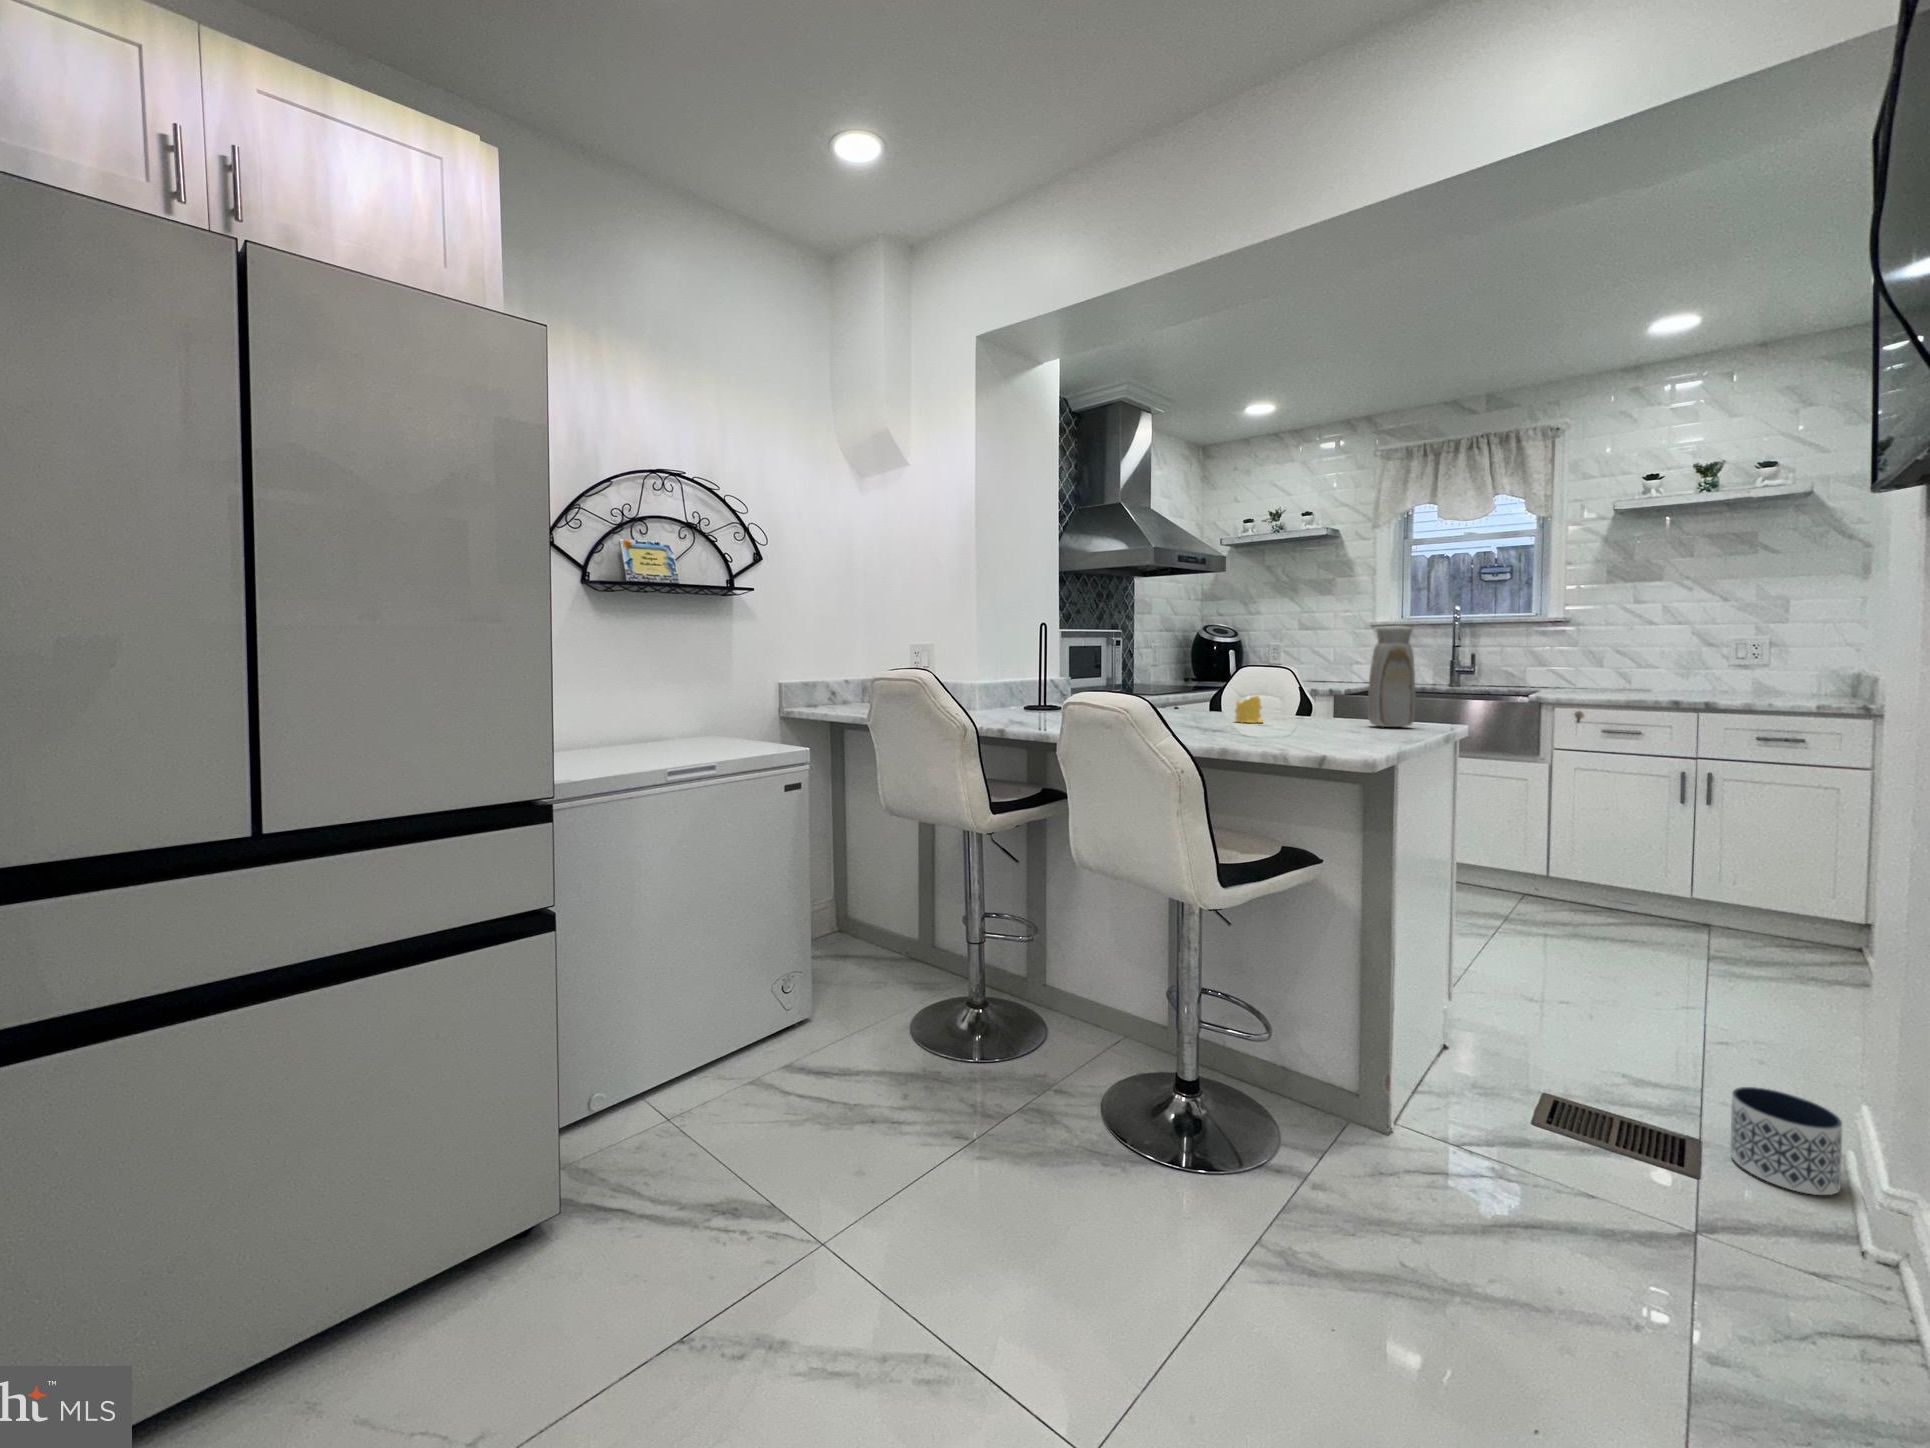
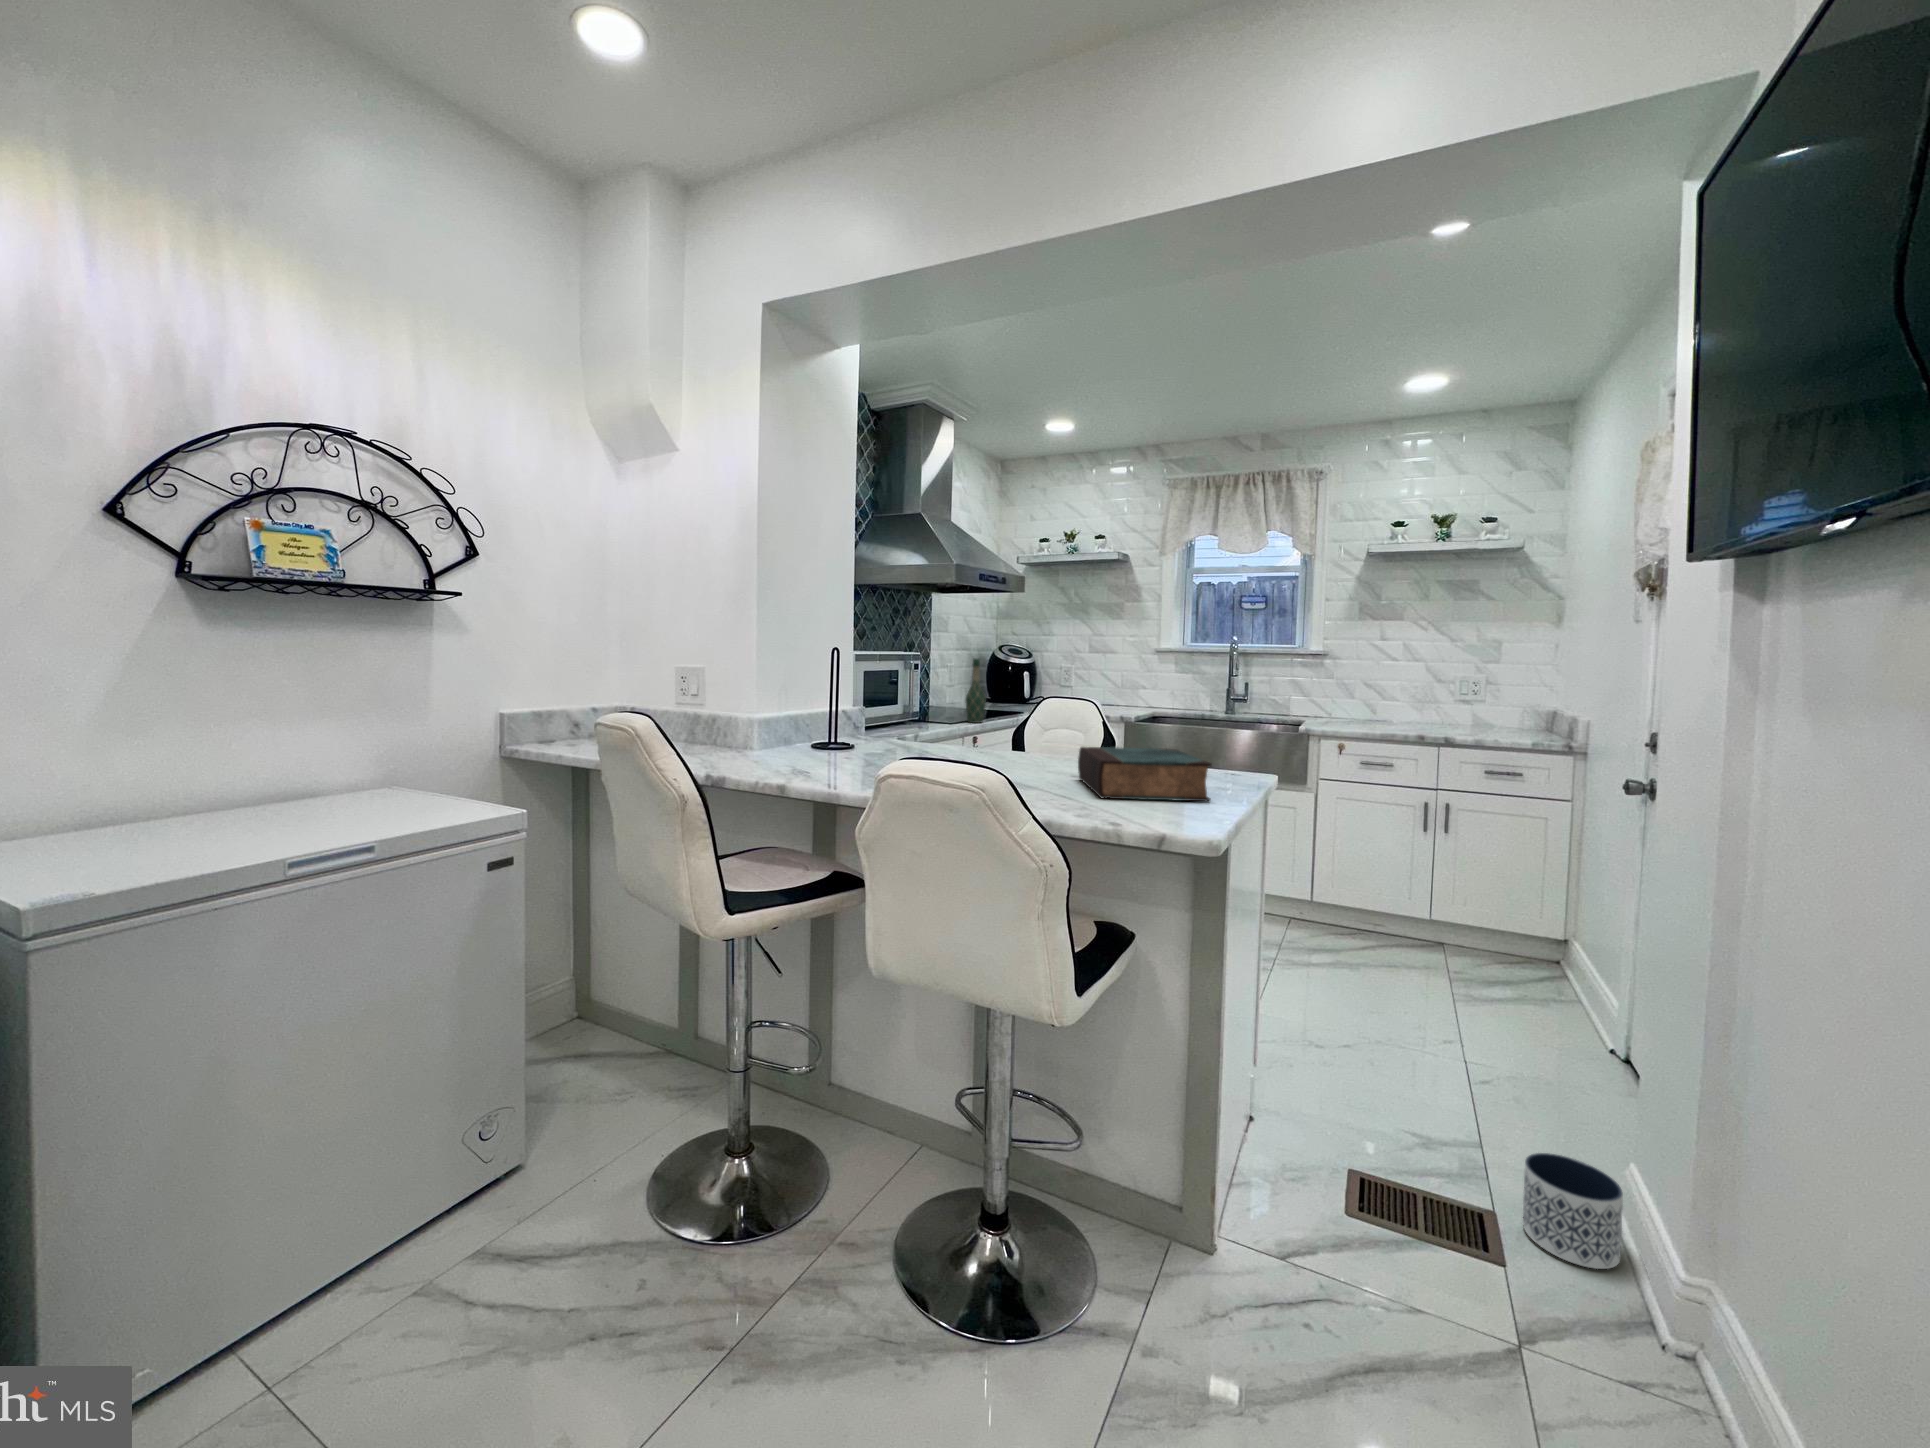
vase: present [1368,626,1416,727] -> none [1184,669,1231,778]
wine bottle: none [1165,635,1185,695] -> present [965,659,986,723]
candle: present [1235,696,1263,723] -> none [1045,739,1078,772]
book: none [1261,698,1383,739] -> present [1078,747,1212,801]

